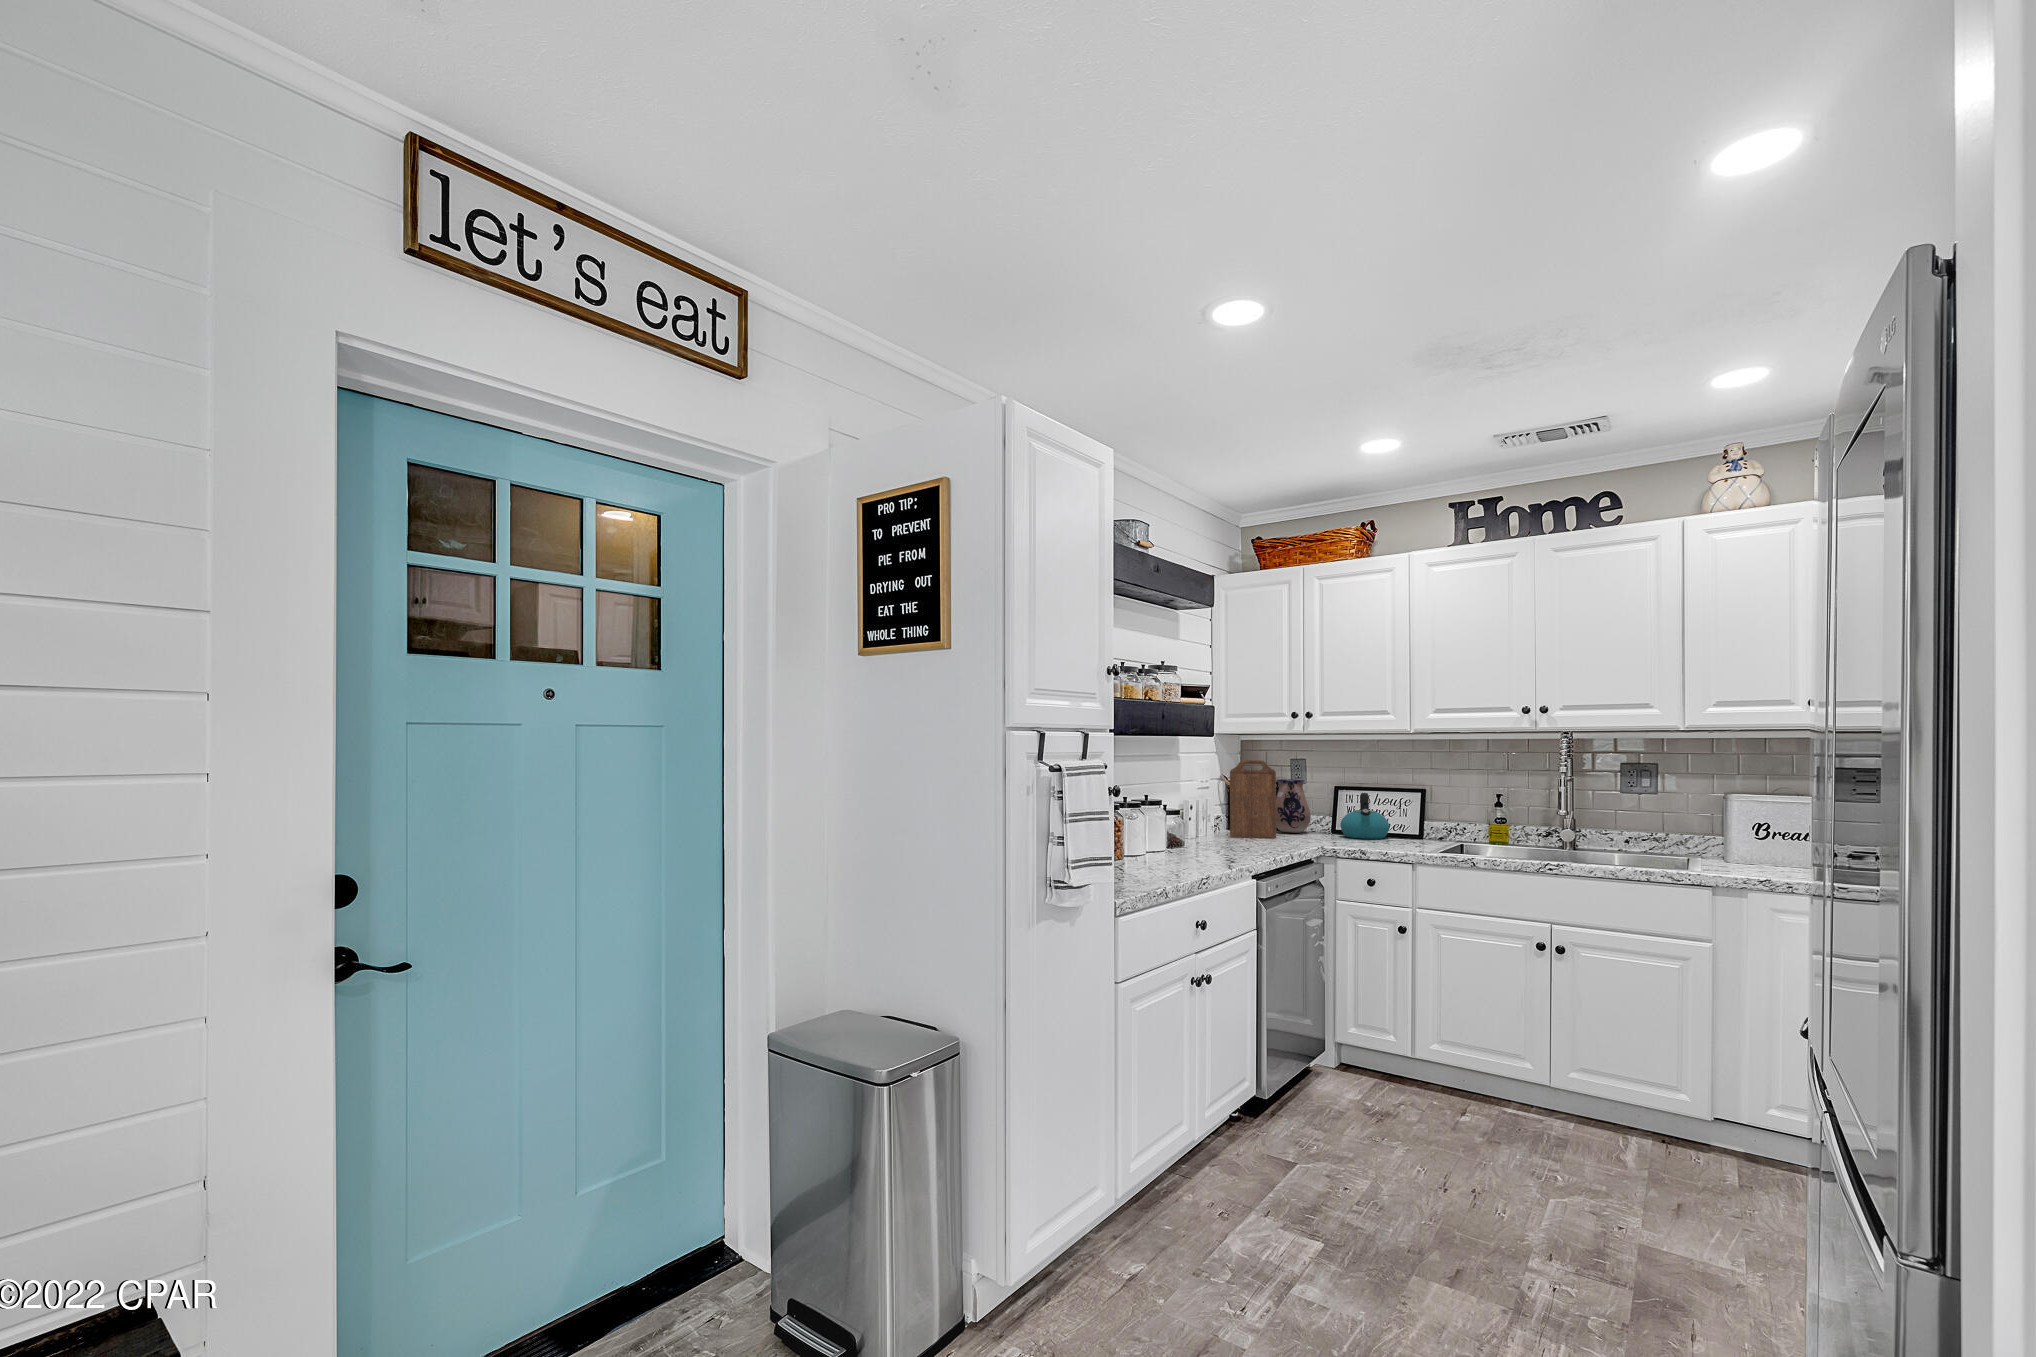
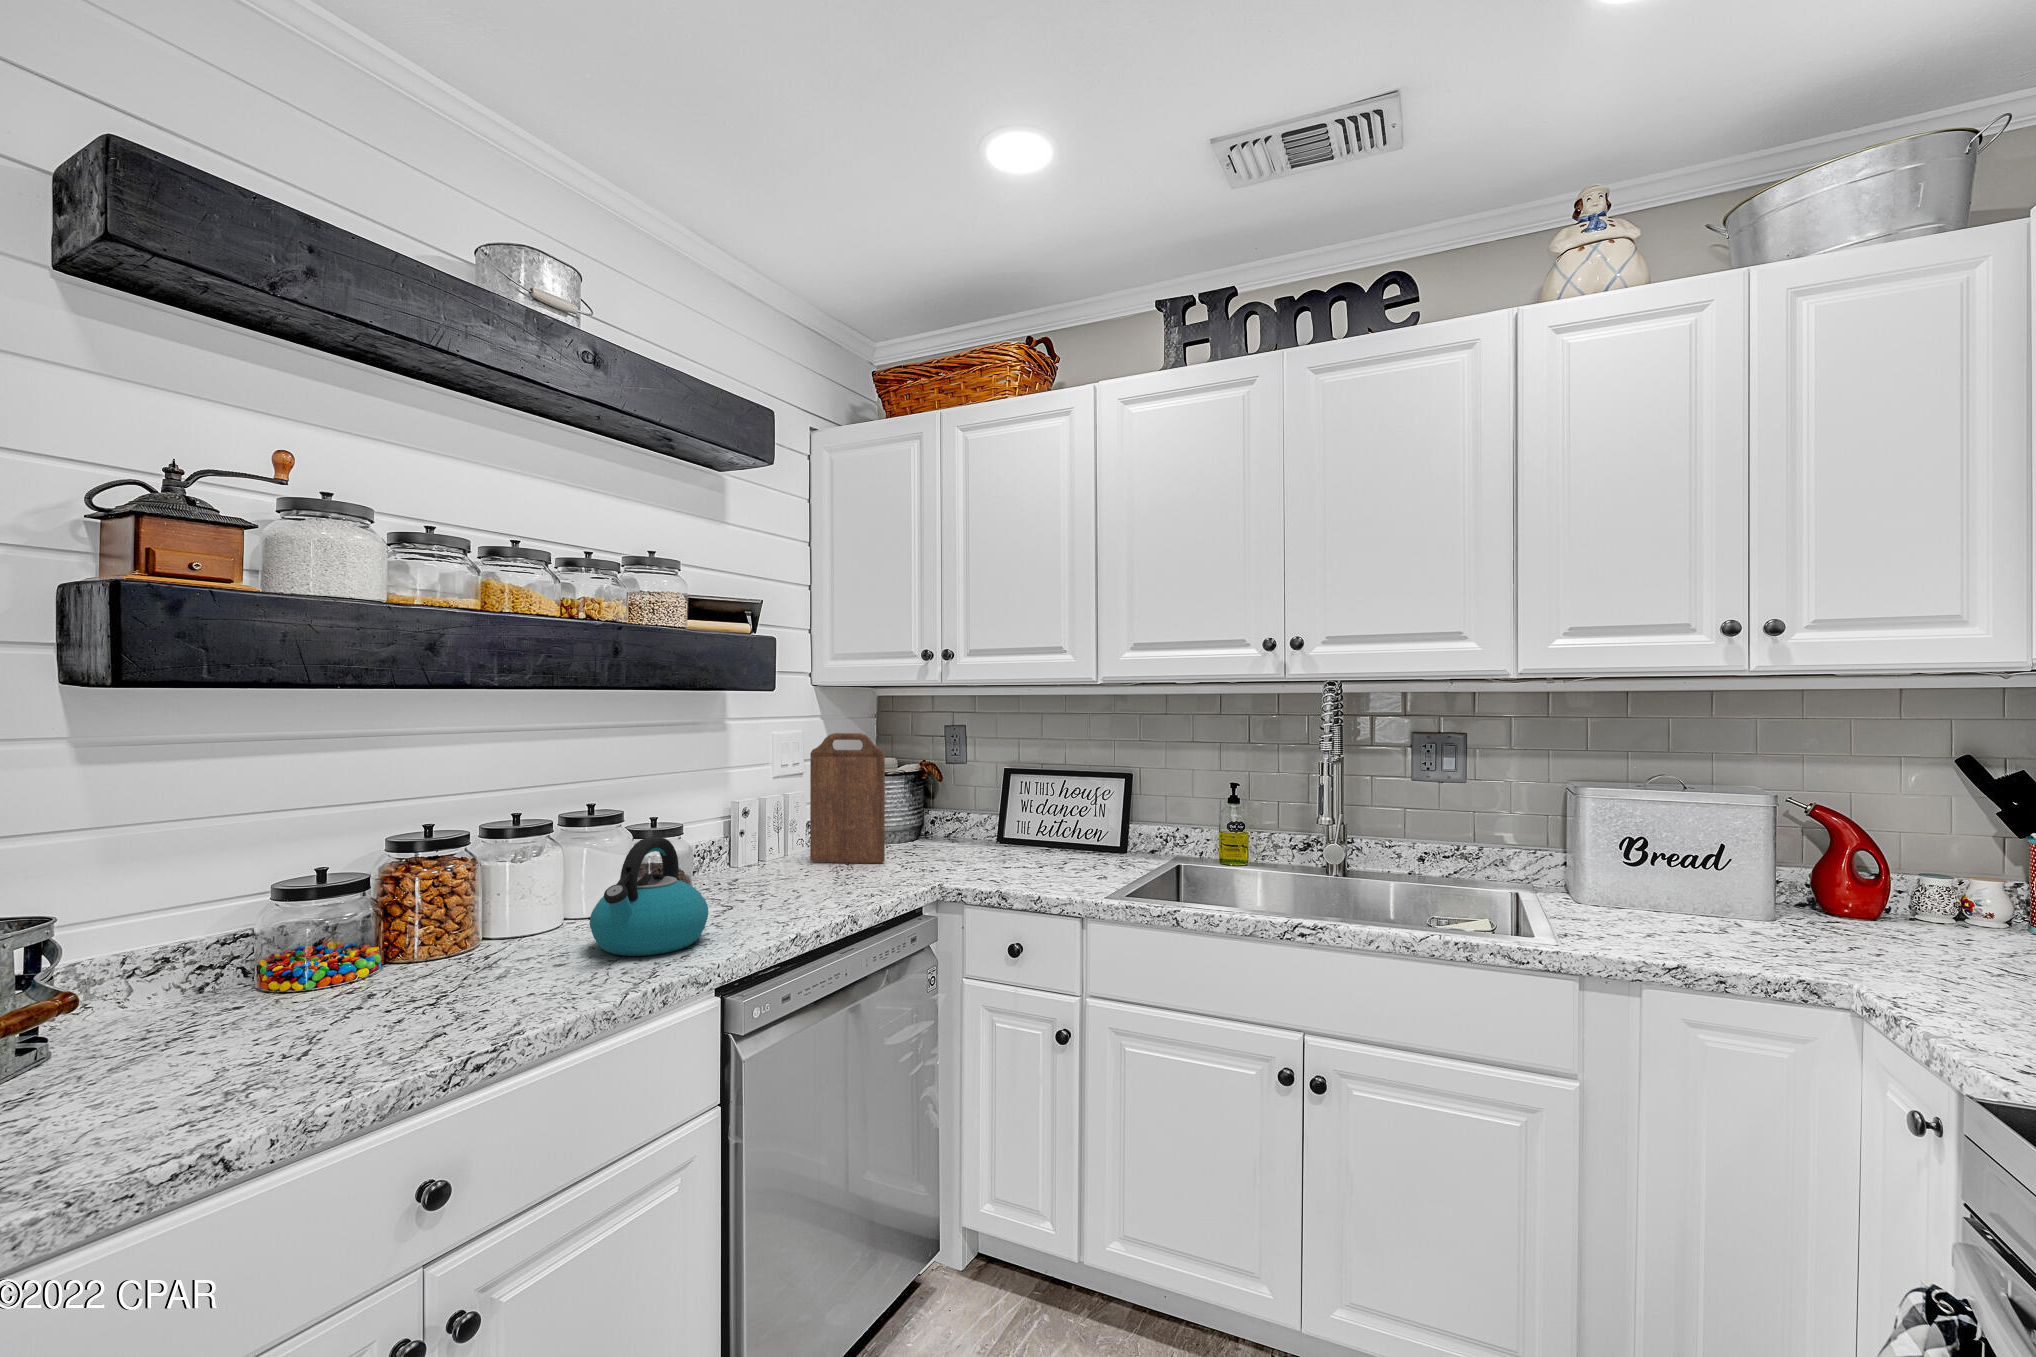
ceramic pitcher: present [1276,779,1311,833] -> none [899,759,958,846]
kettle: present [1340,793,1389,839] -> present [590,837,708,956]

